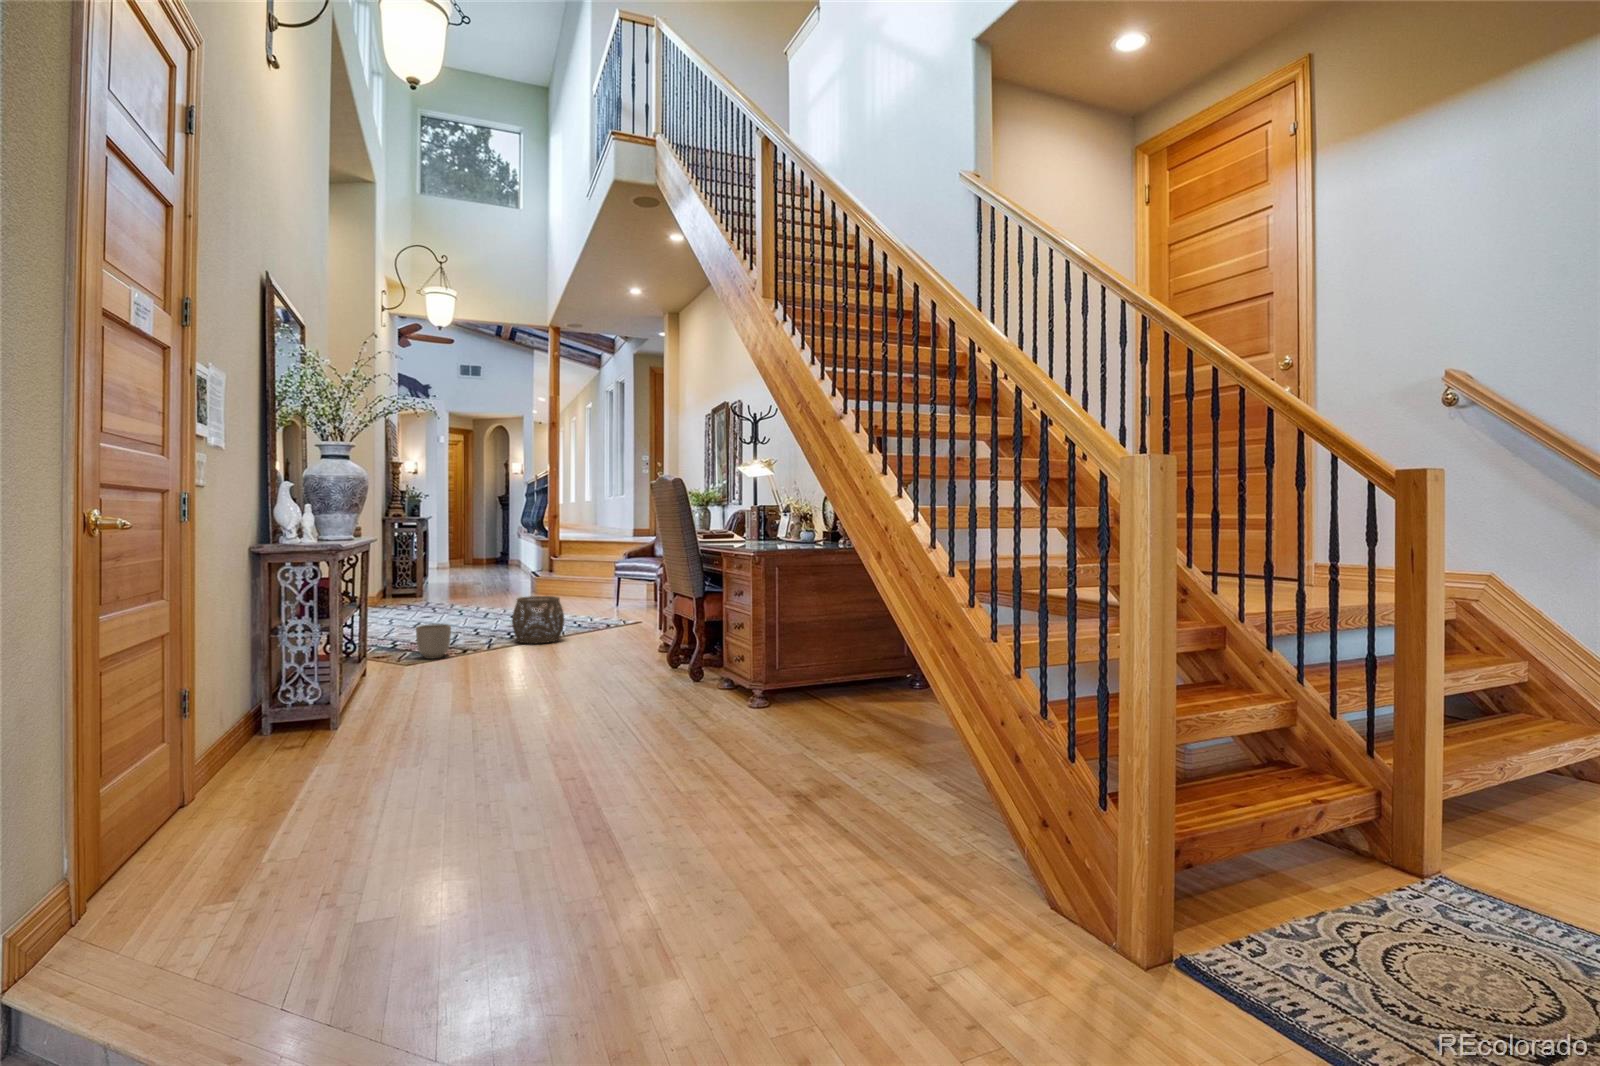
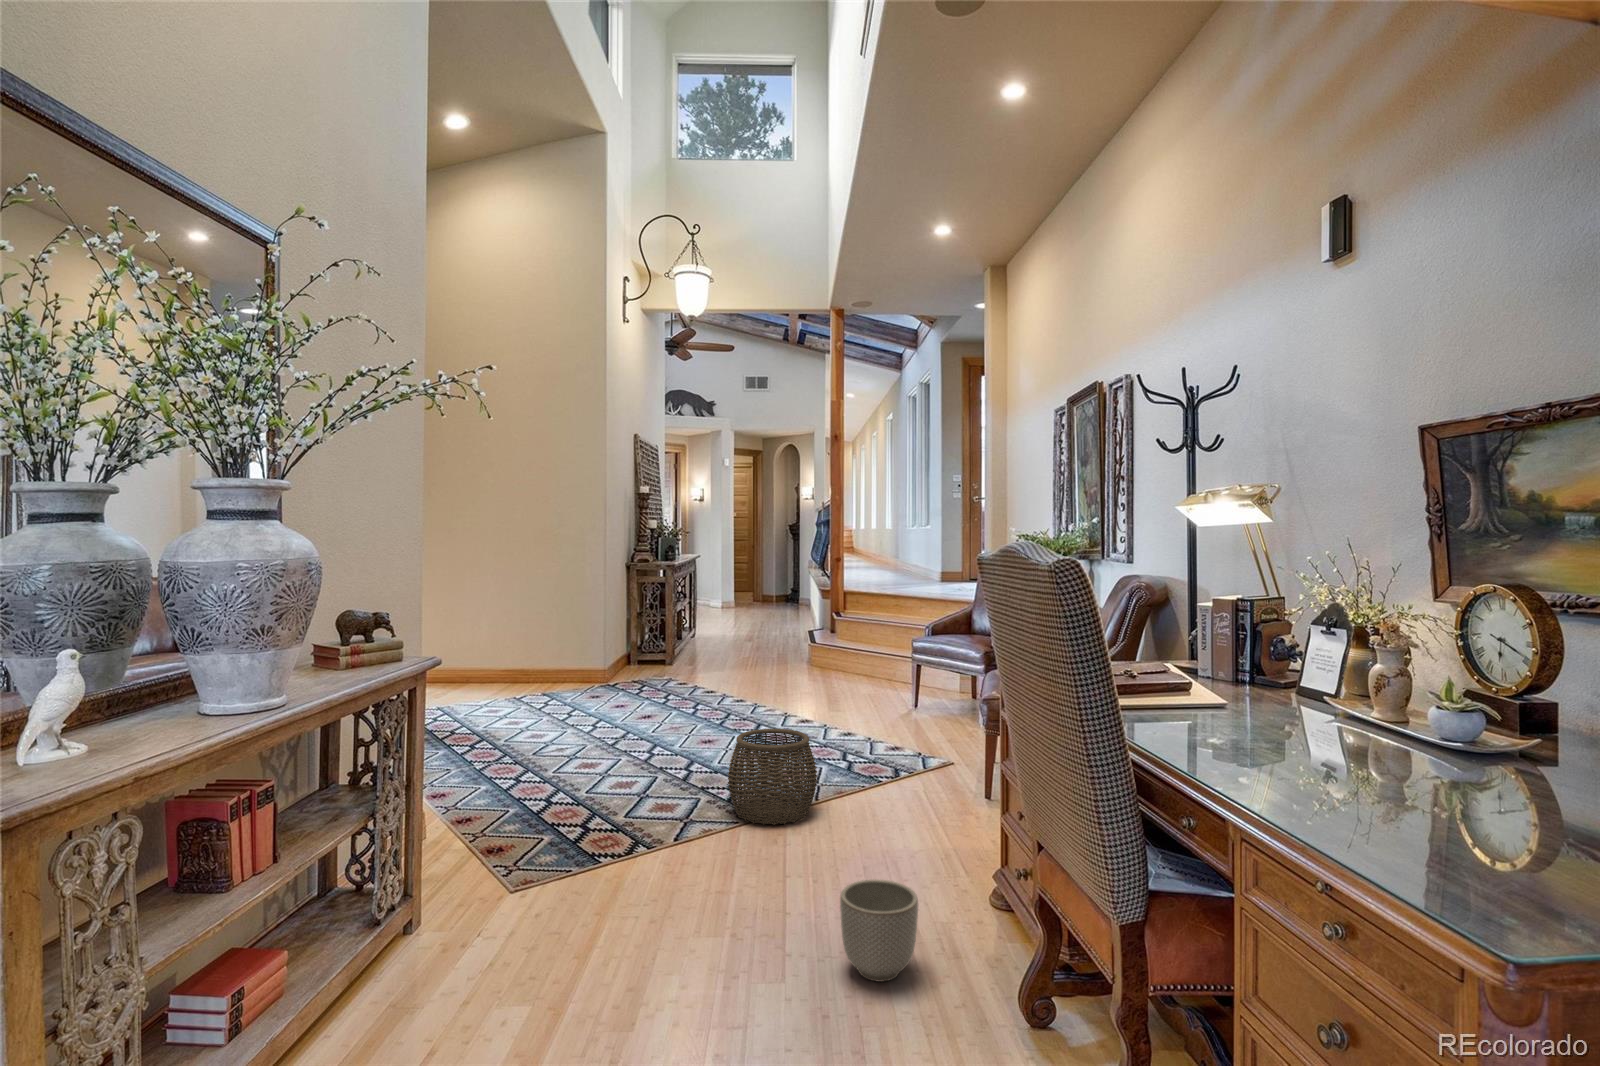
planter: present [416,624,451,659] -> present [840,880,918,982]

